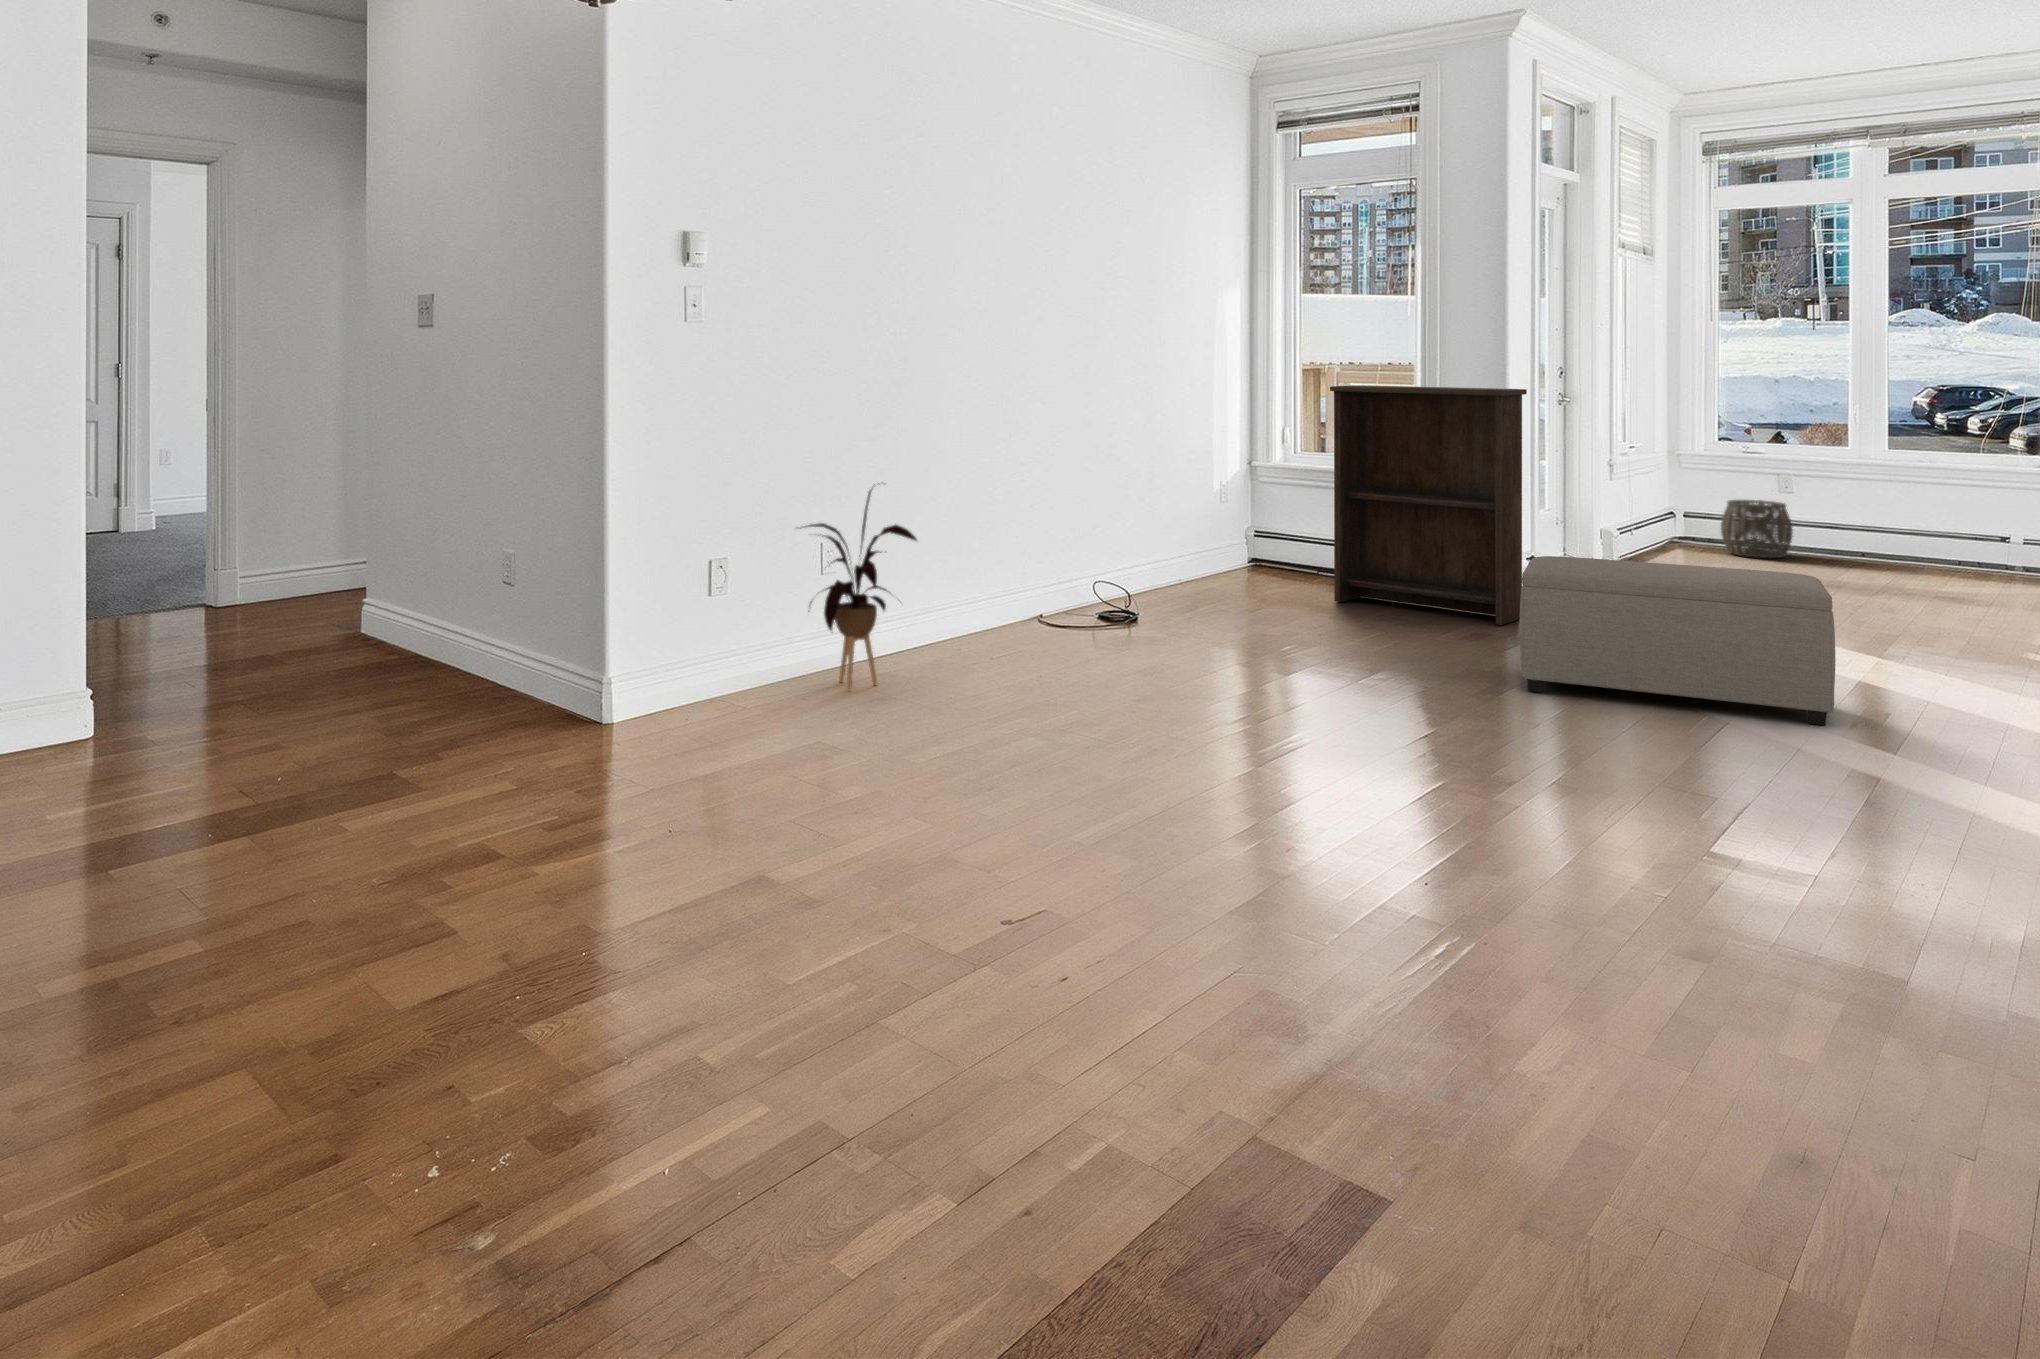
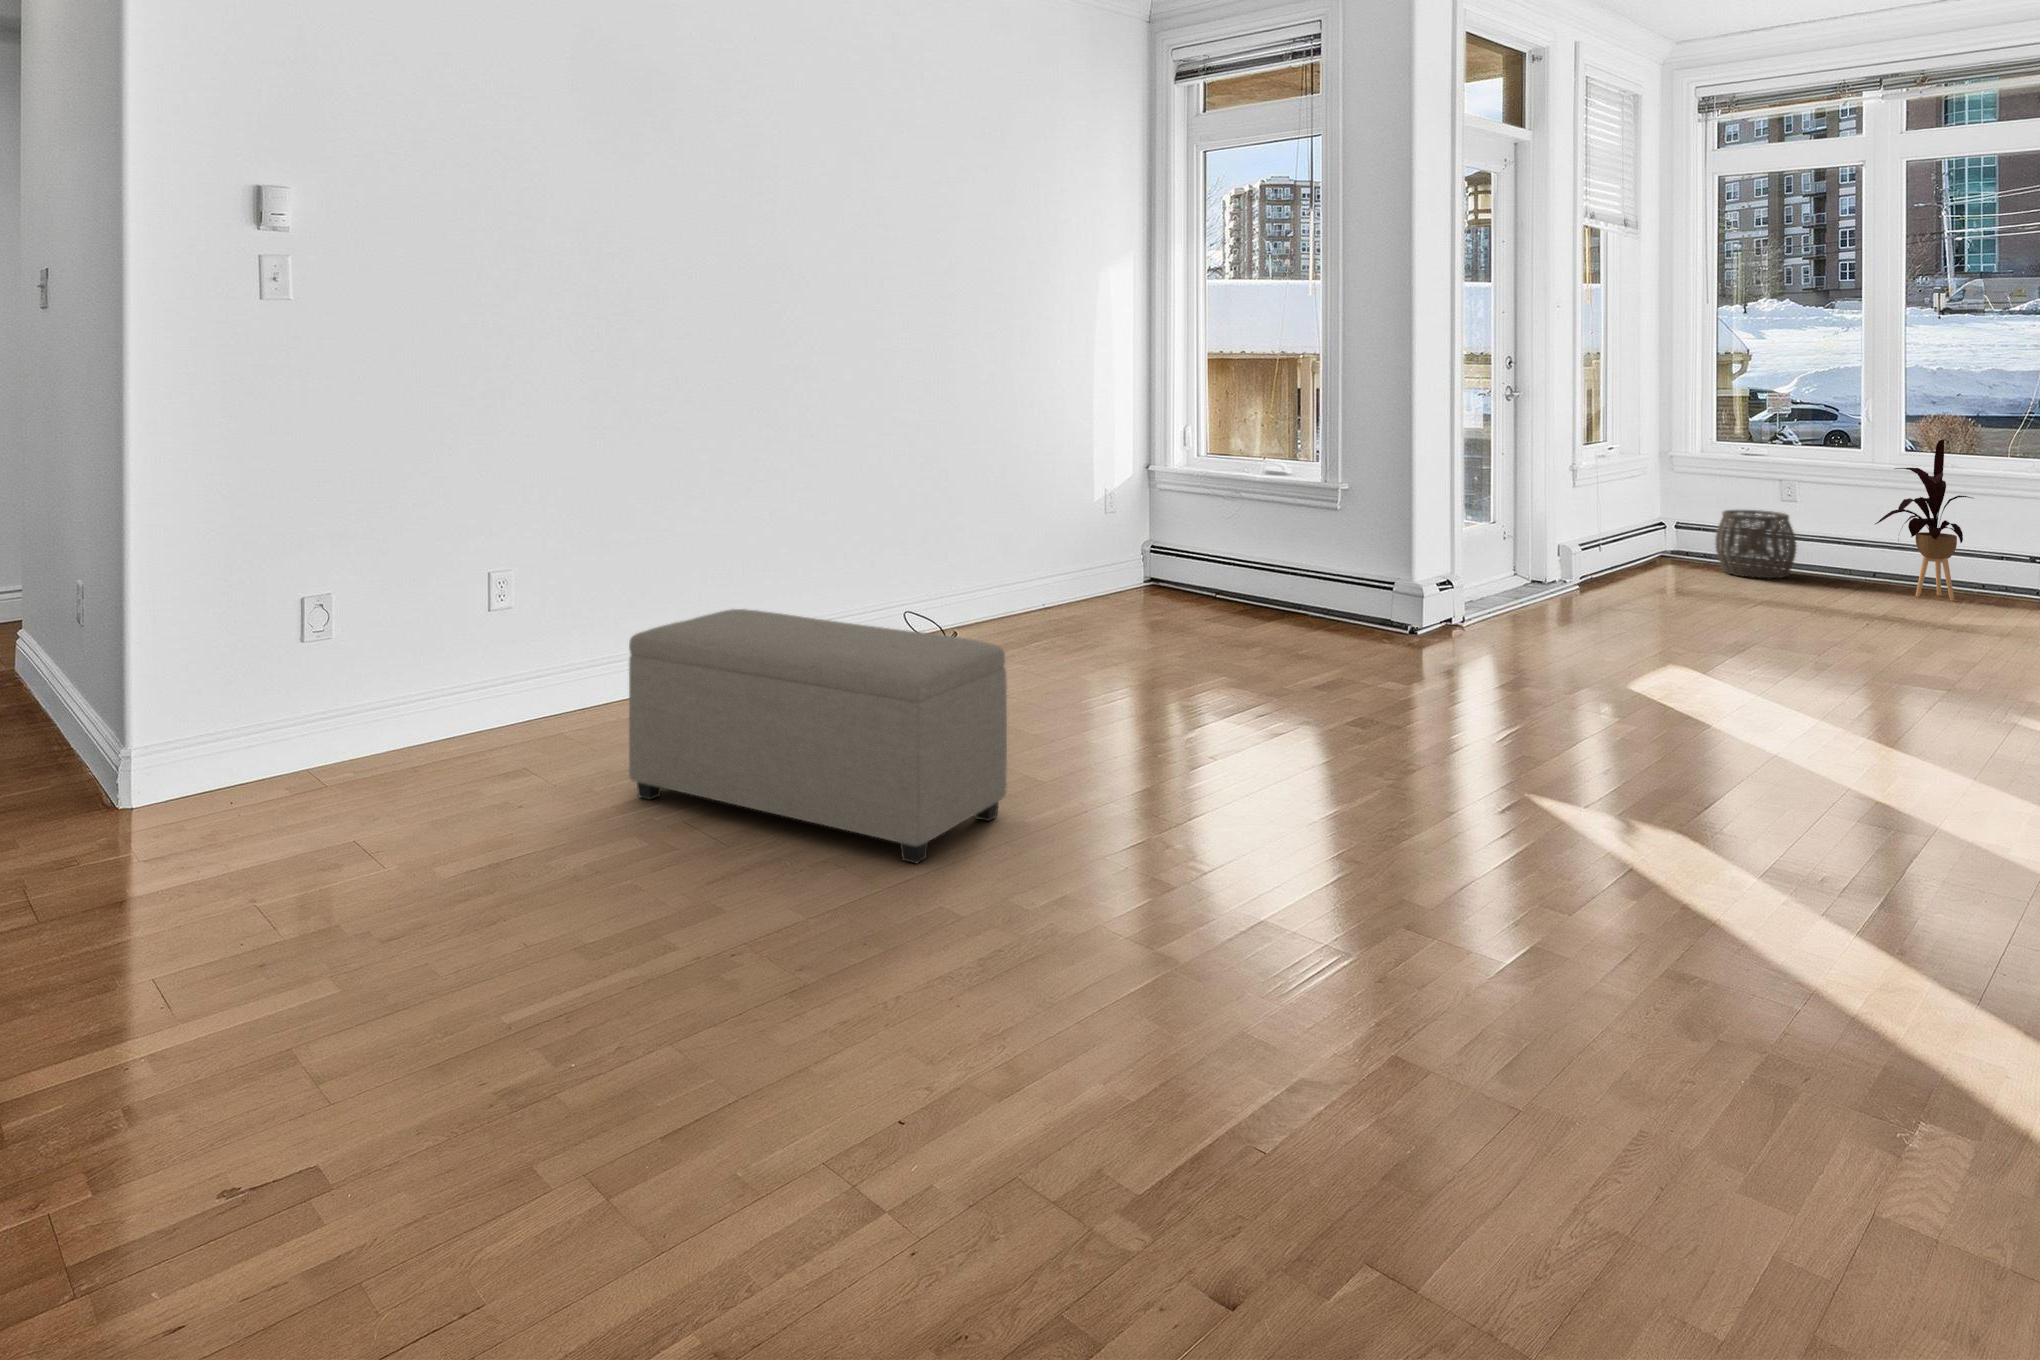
bookshelf: present [1330,385,1527,625] -> none [1201,378,1419,666]
house plant: present [806,483,917,691] -> present [1875,439,1972,600]
ottoman: present [1520,556,1835,725] -> present [629,609,1007,863]

